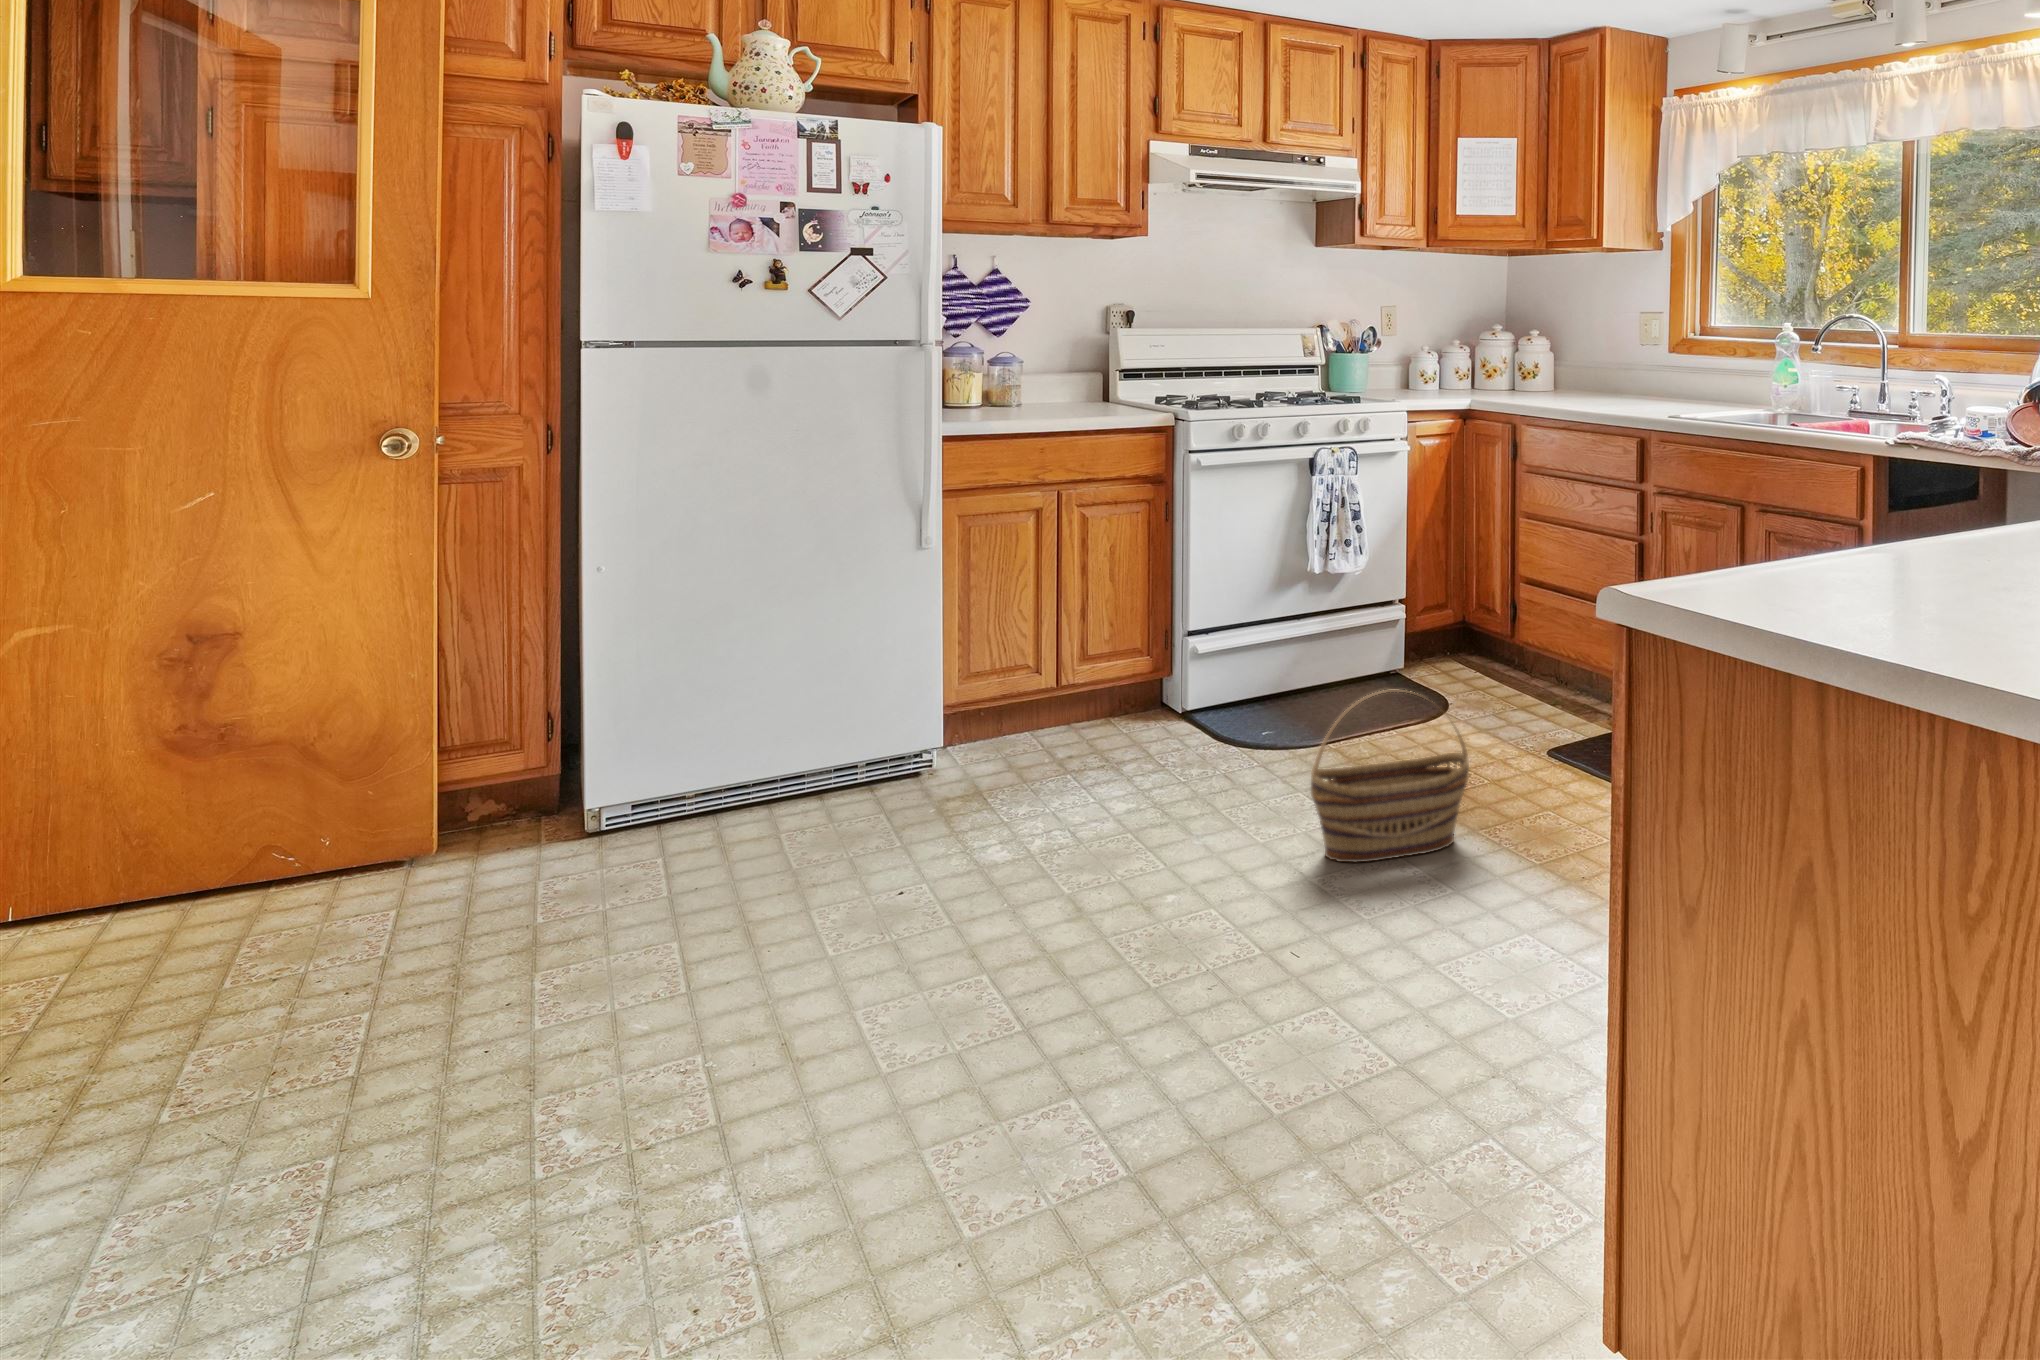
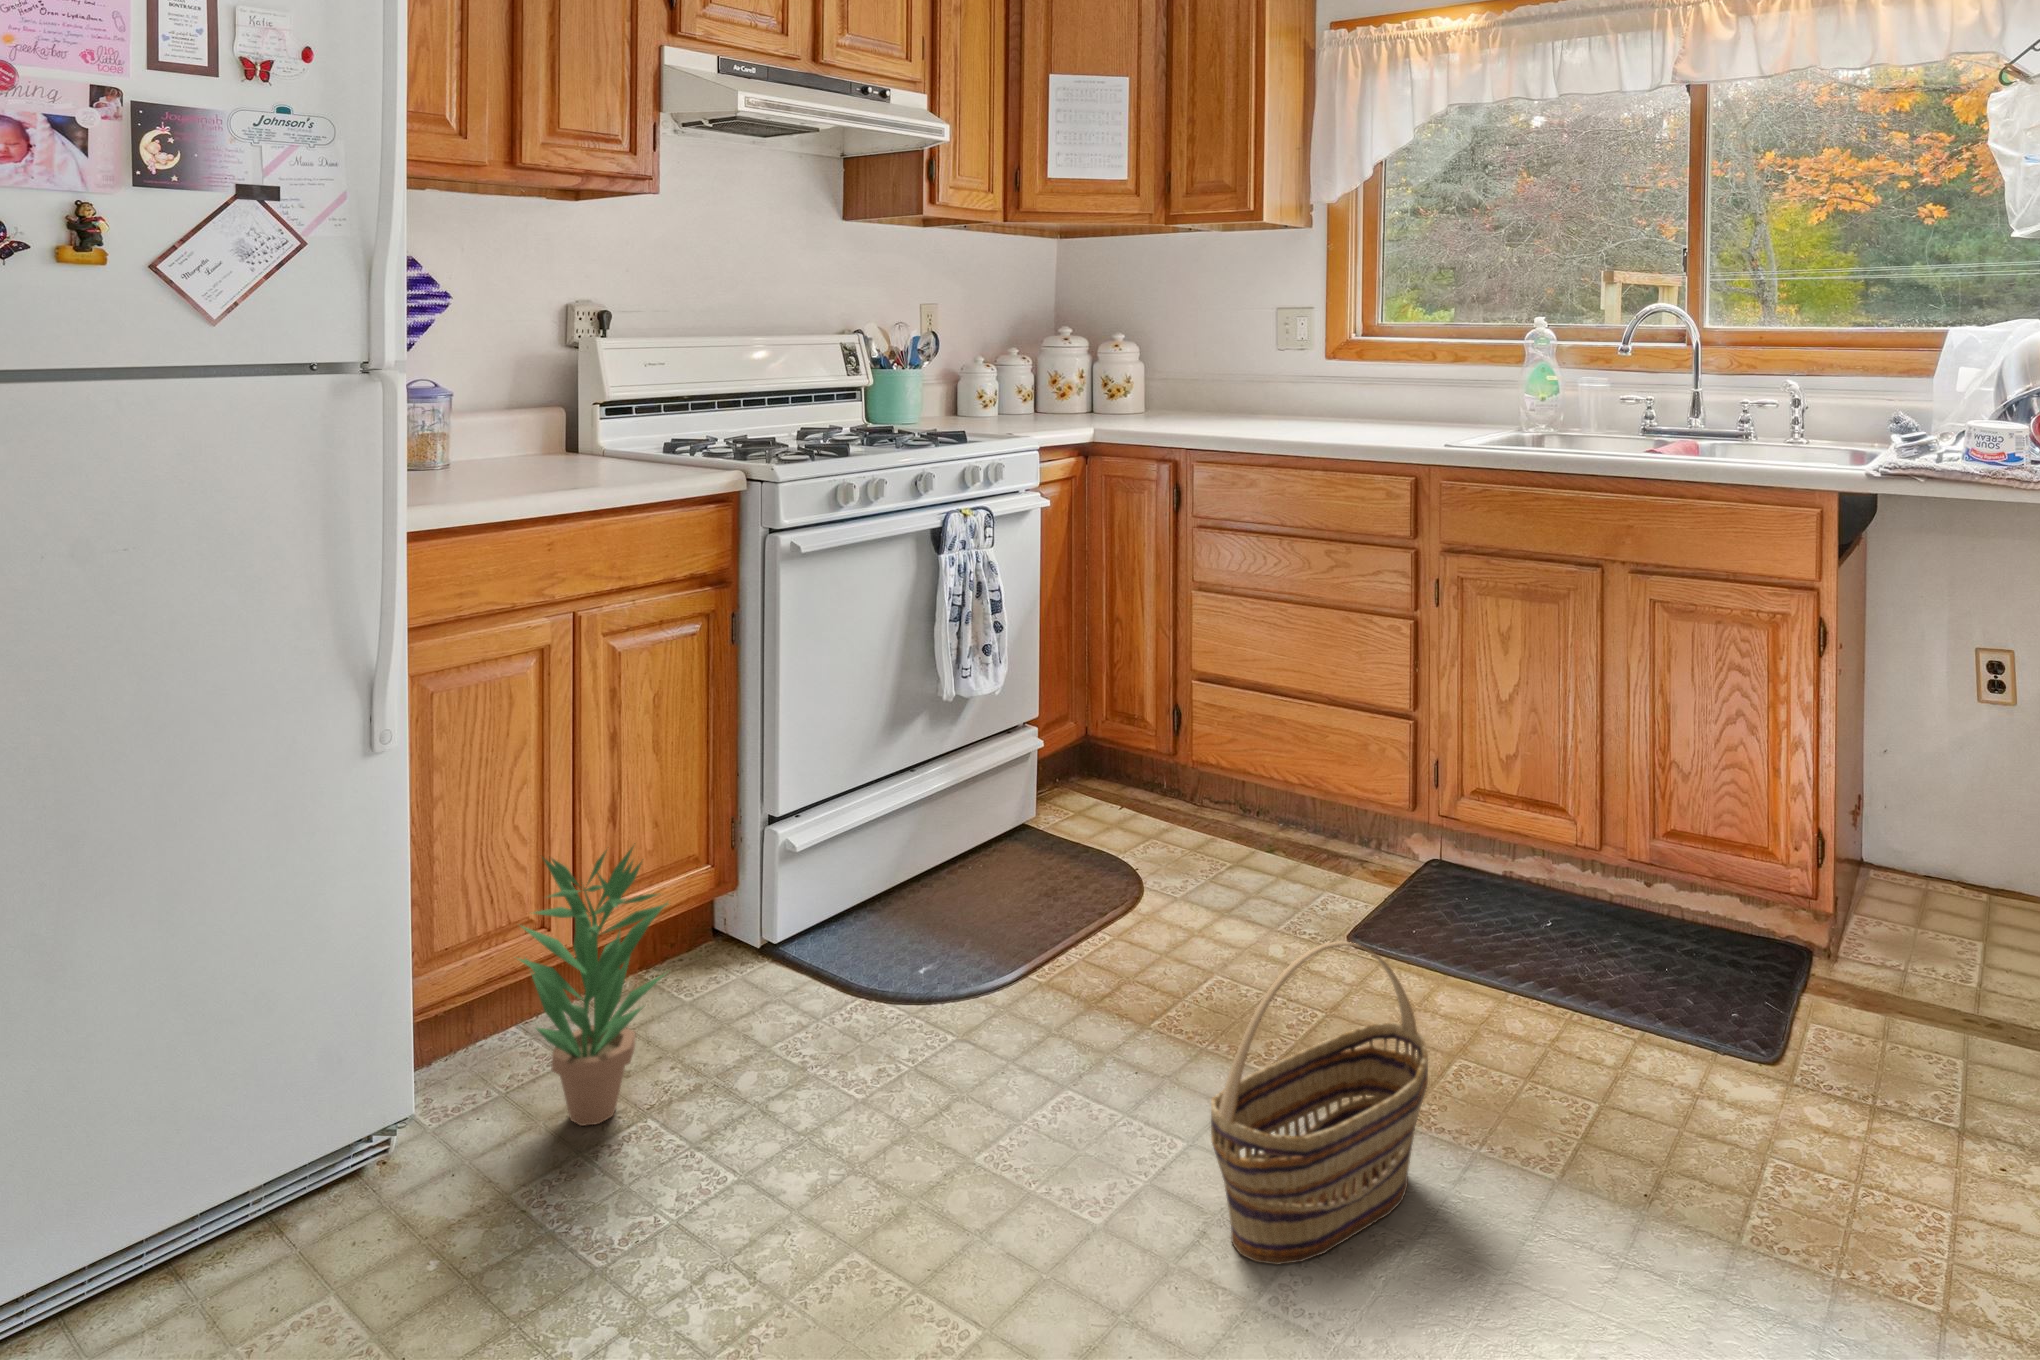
potted plant: none [991,615,1082,774] -> present [519,847,669,1126]

